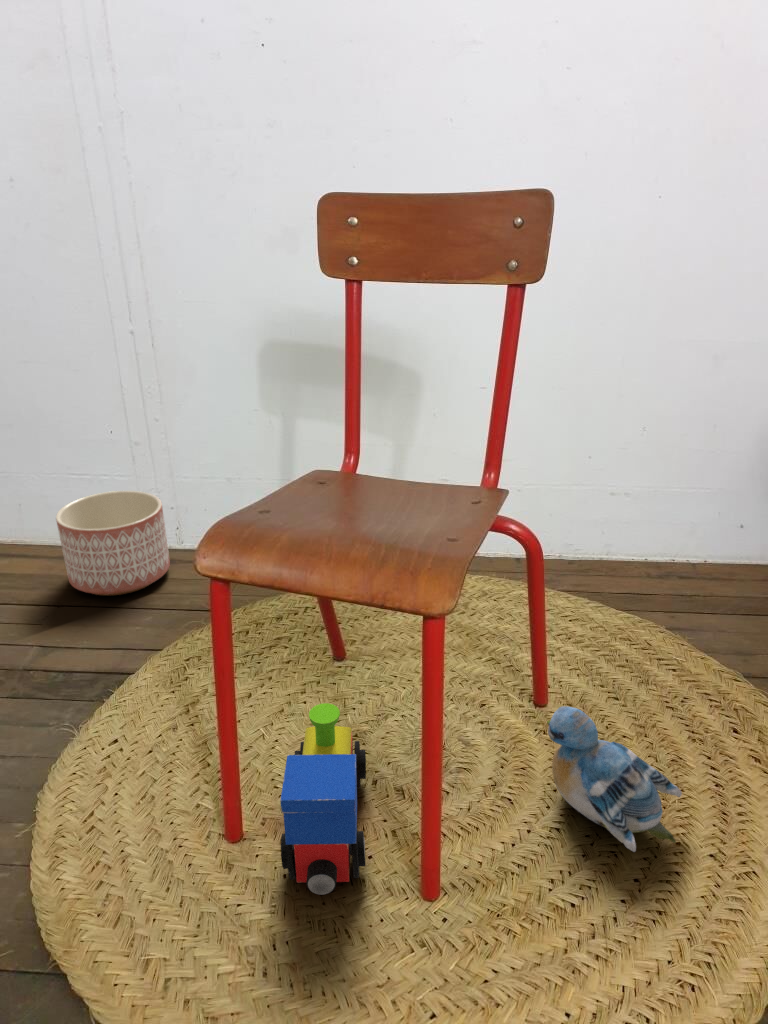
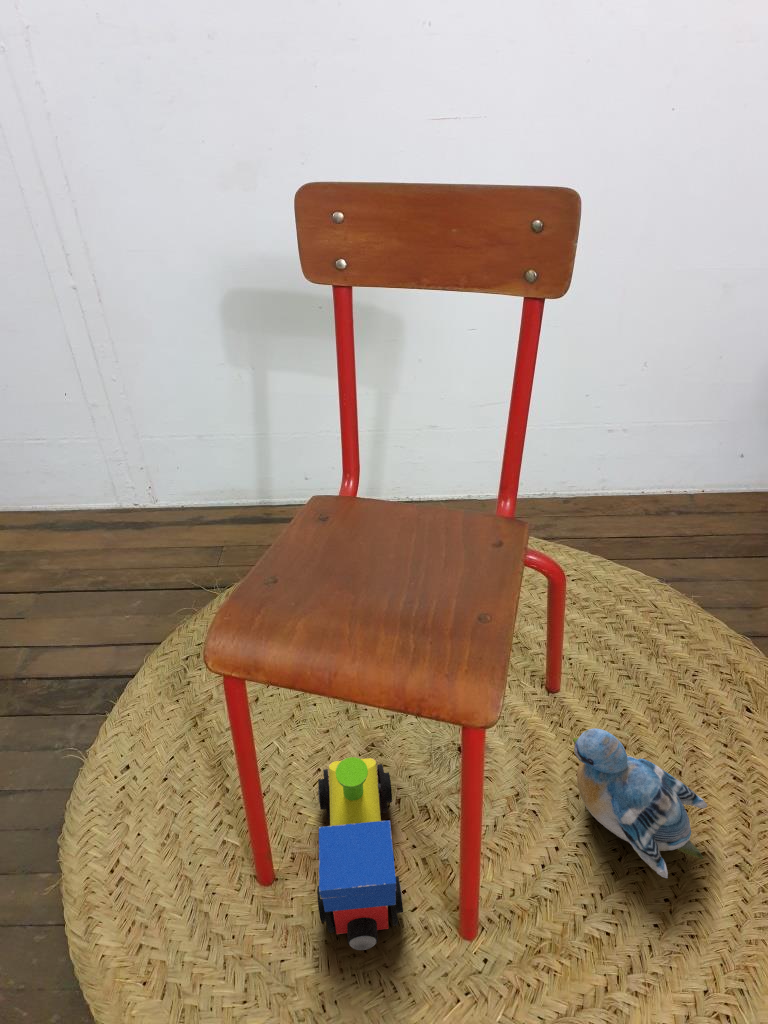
planter: present [56,491,170,596] -> none [28,459,157,577]

